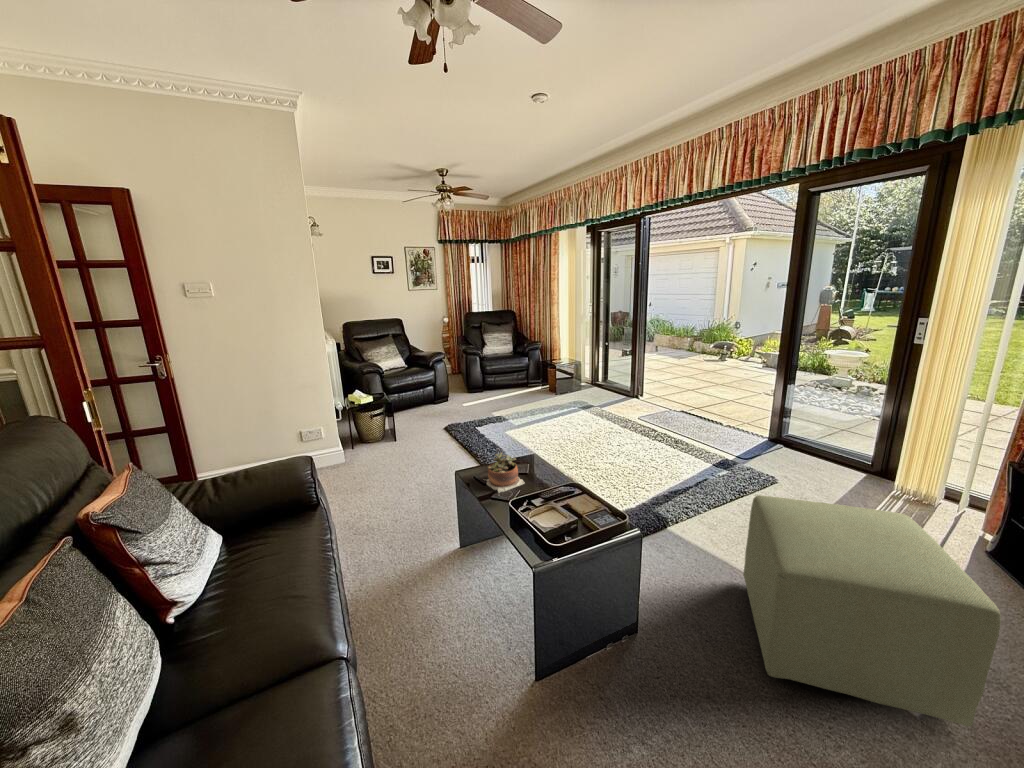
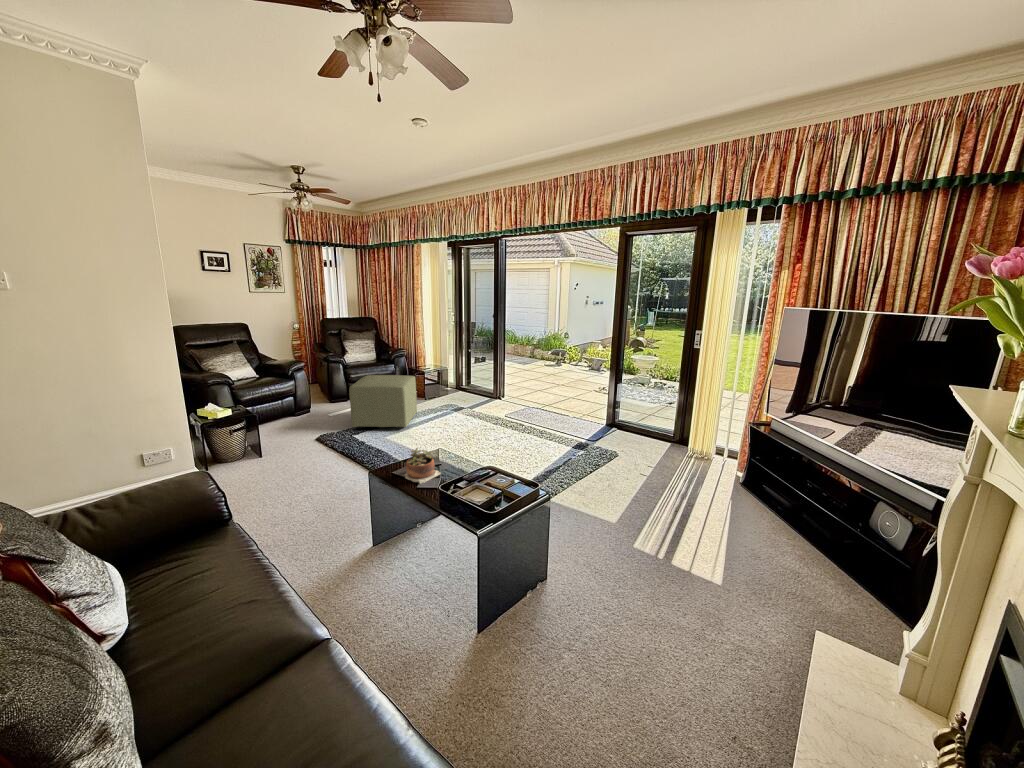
ottoman: present [743,495,1001,726] -> present [349,375,417,429]

